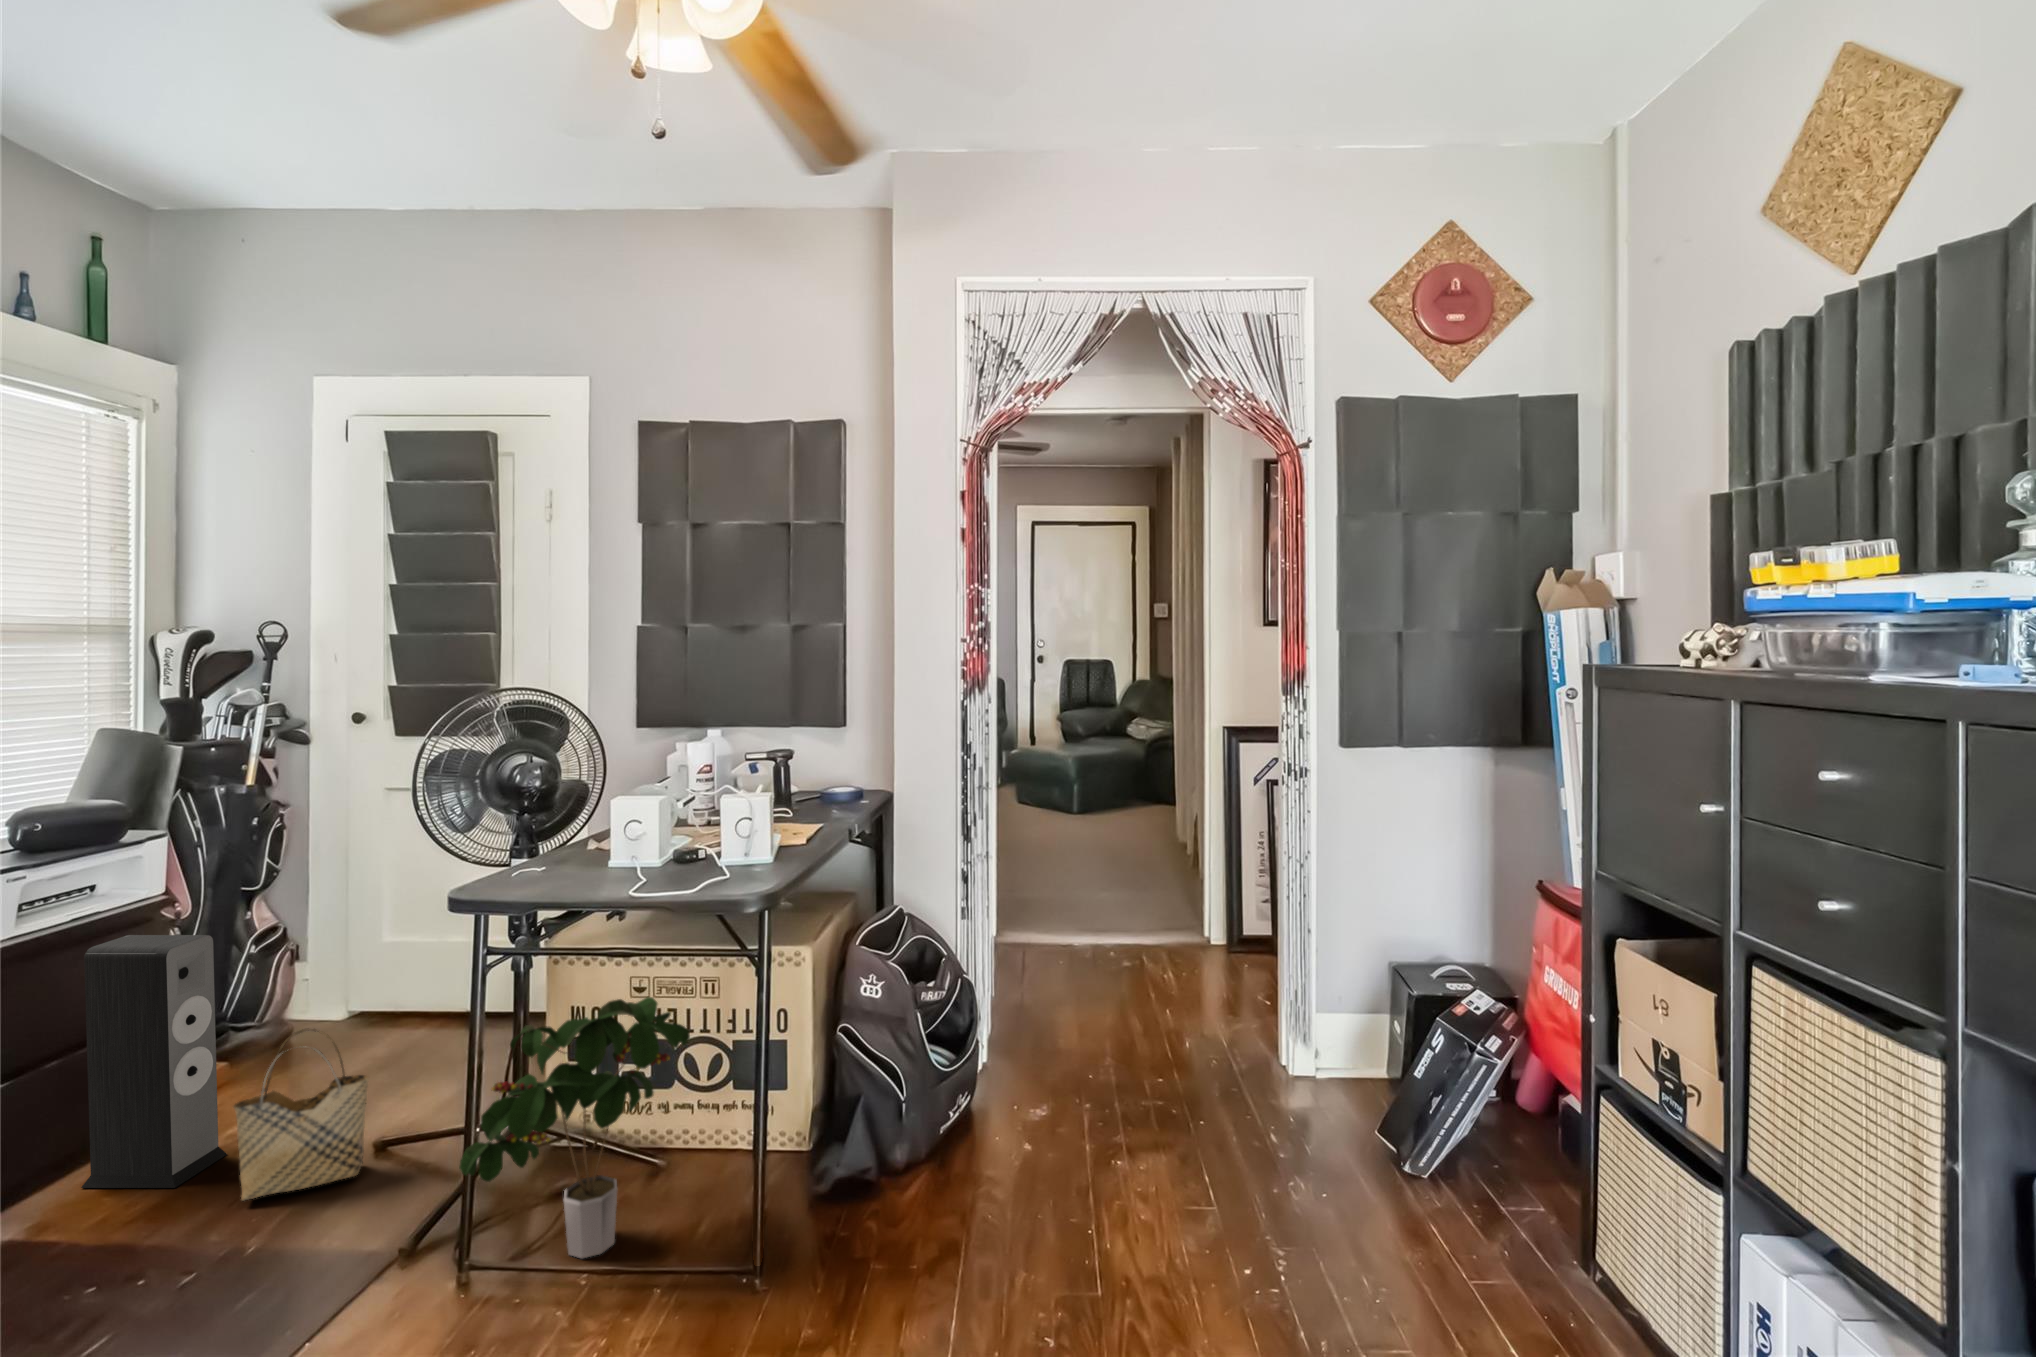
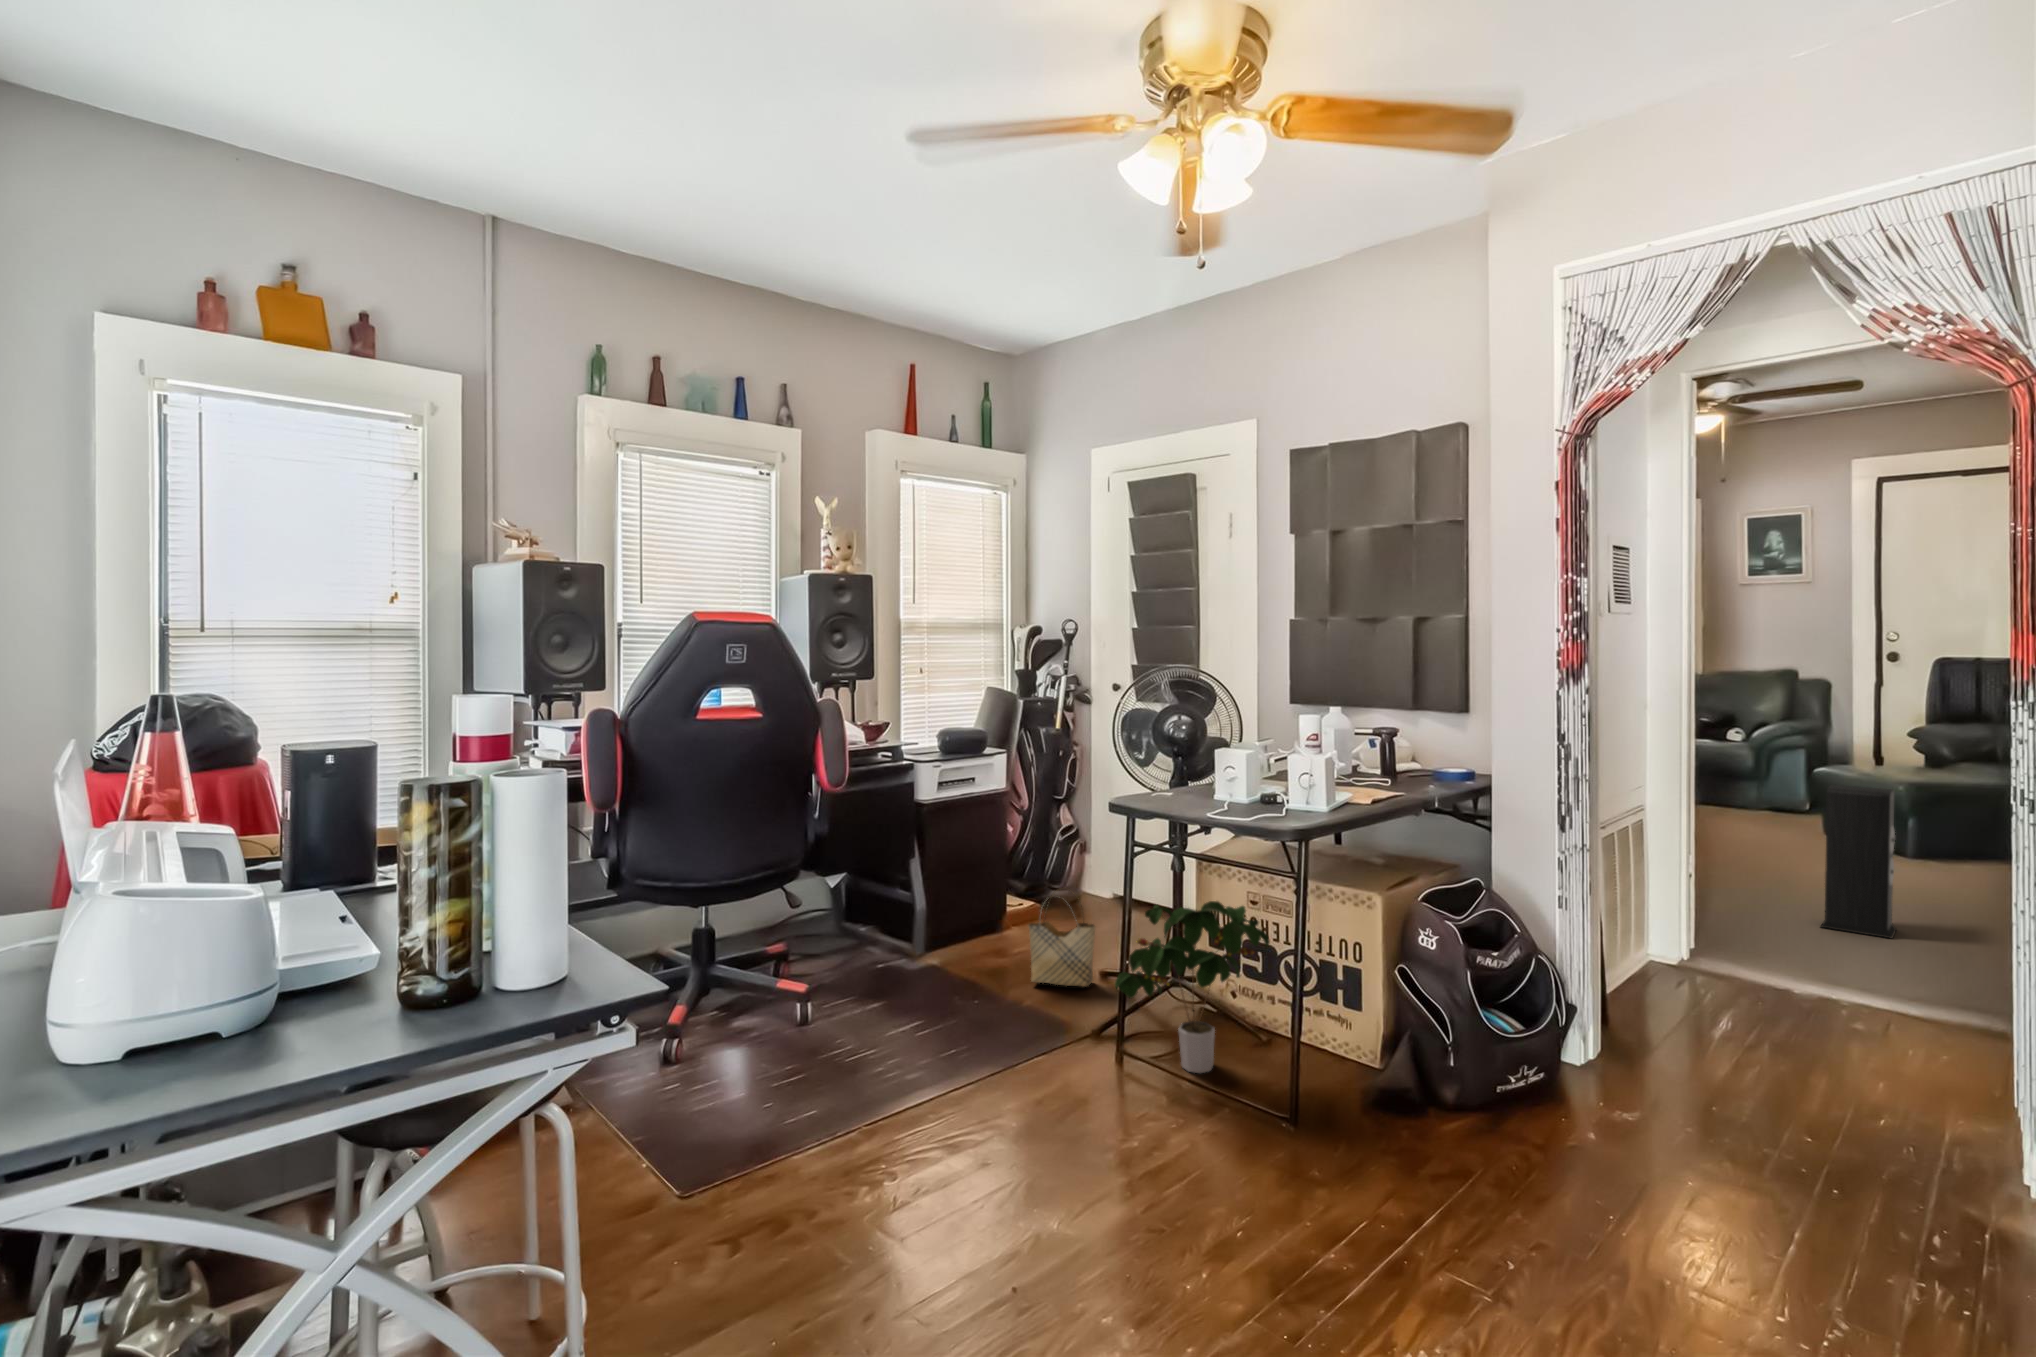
speaker: present [81,935,227,1188] -> present [1821,785,1896,939]

